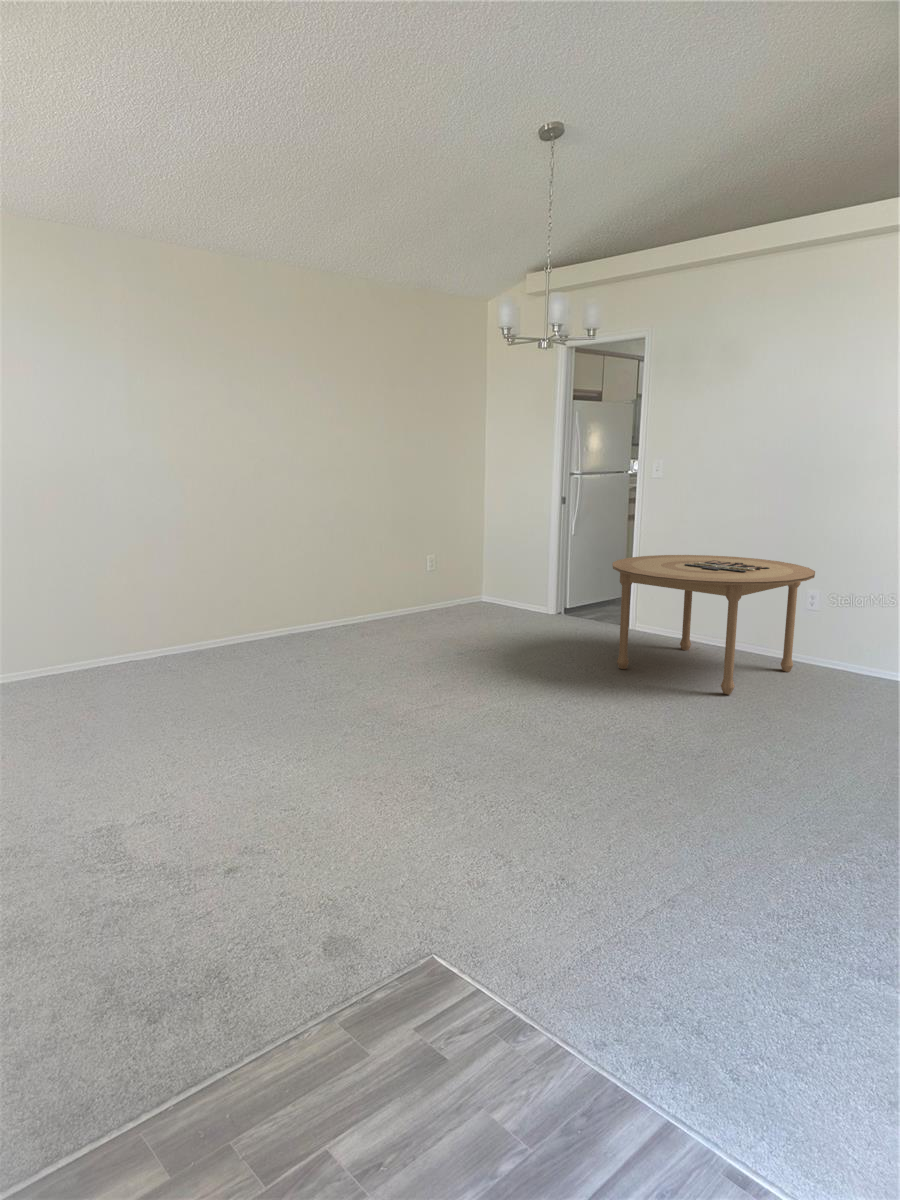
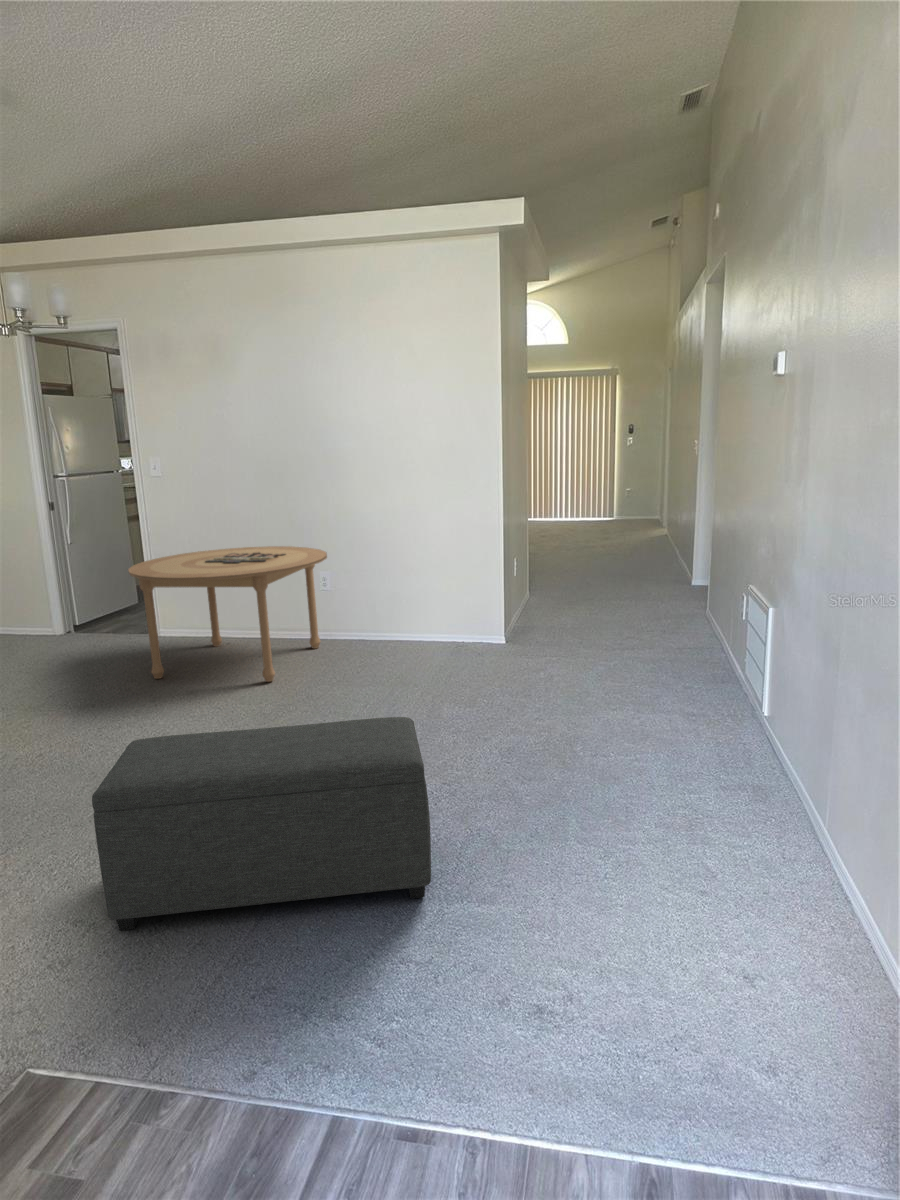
ottoman: none [522,713,860,957] -> present [92,717,431,931]

